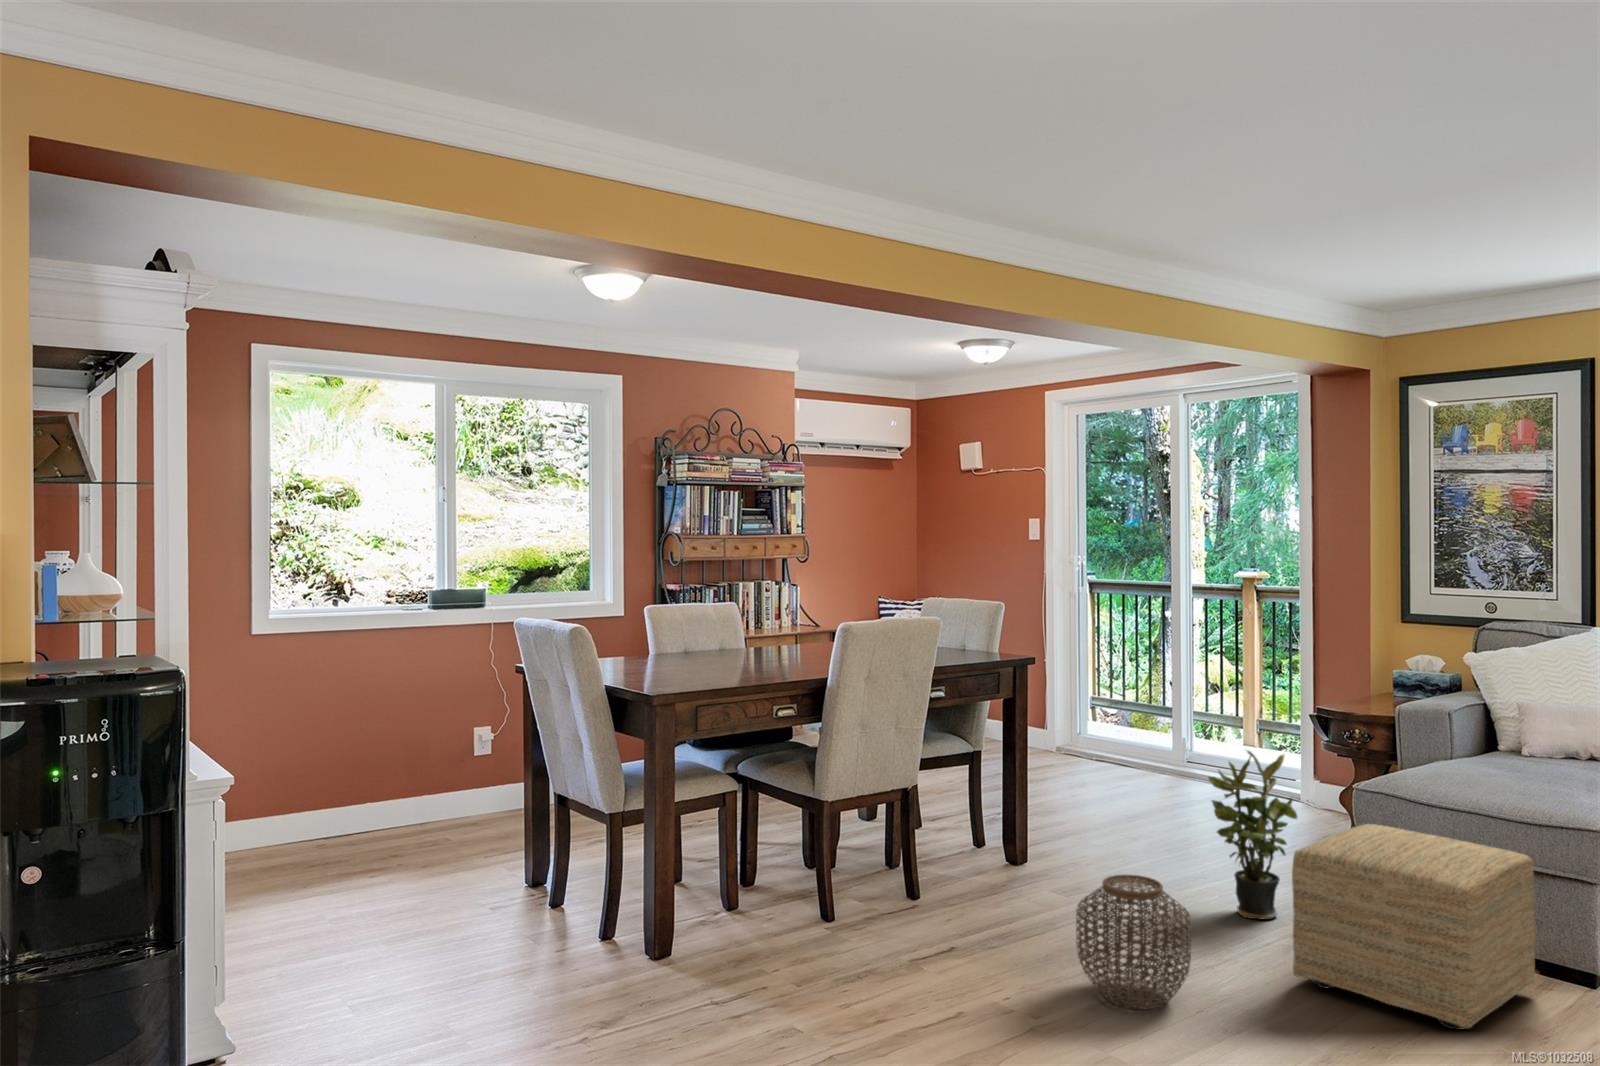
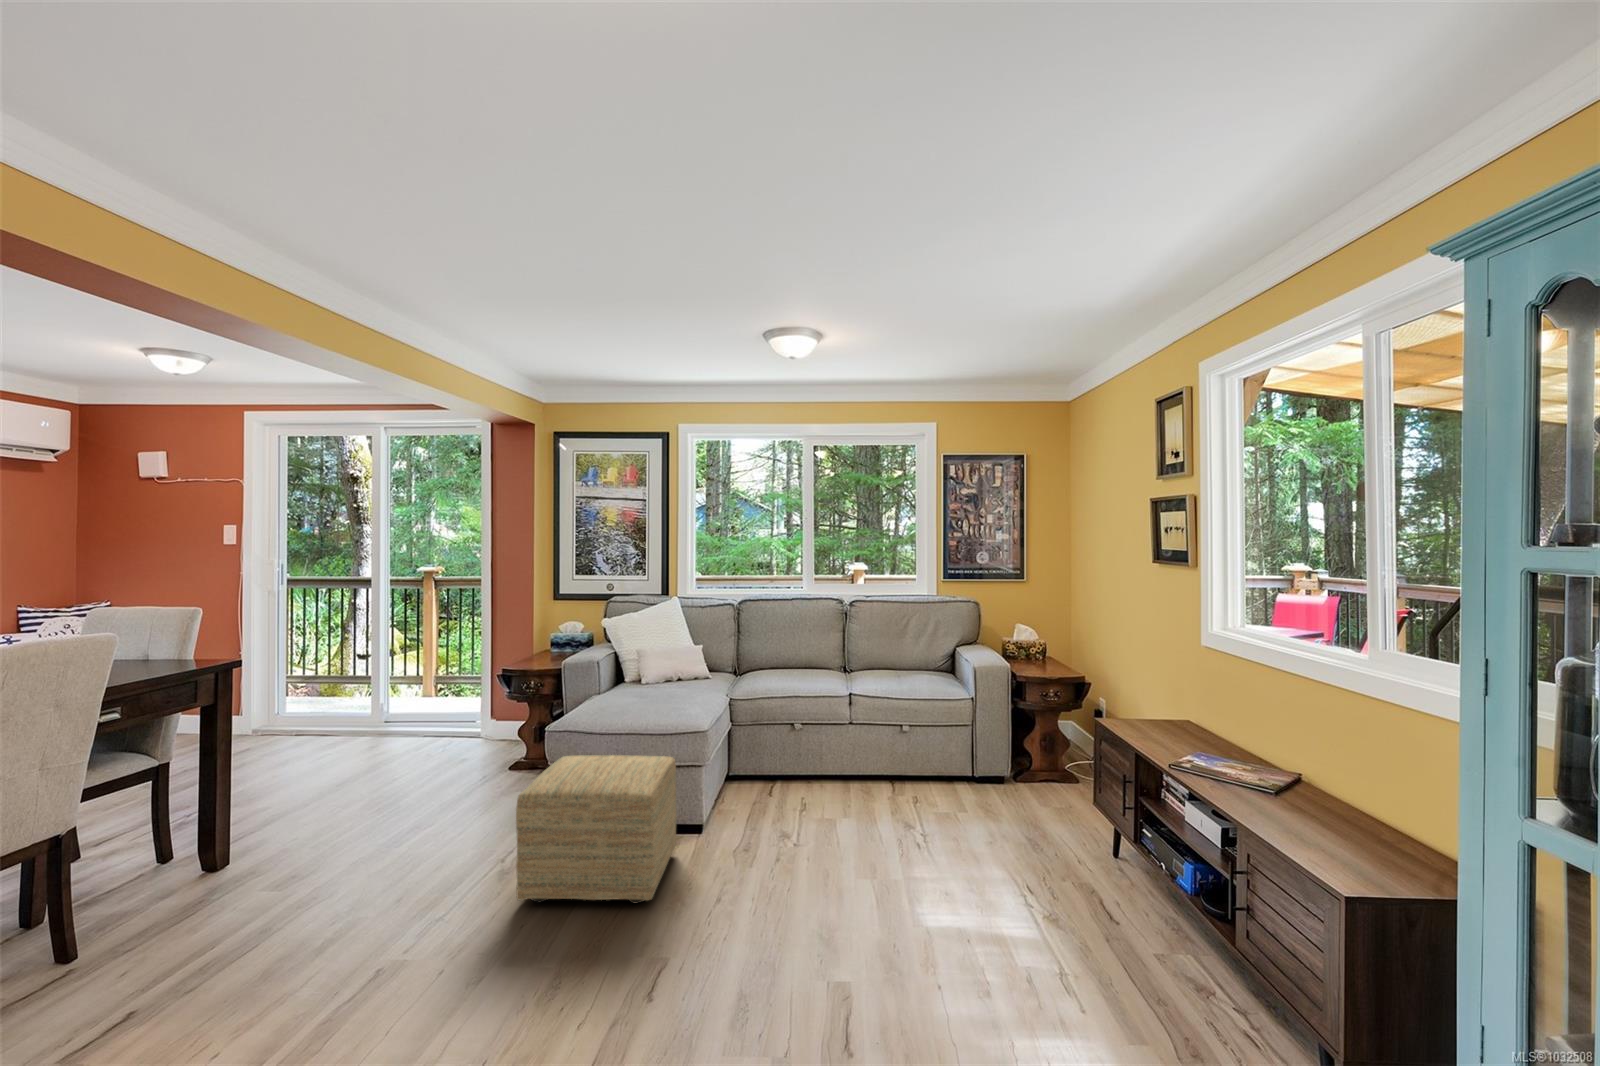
potted plant: present [1208,751,1297,919] -> none [429,711,504,856]
woven basket: present [1076,875,1191,1010] -> none [308,857,433,999]

